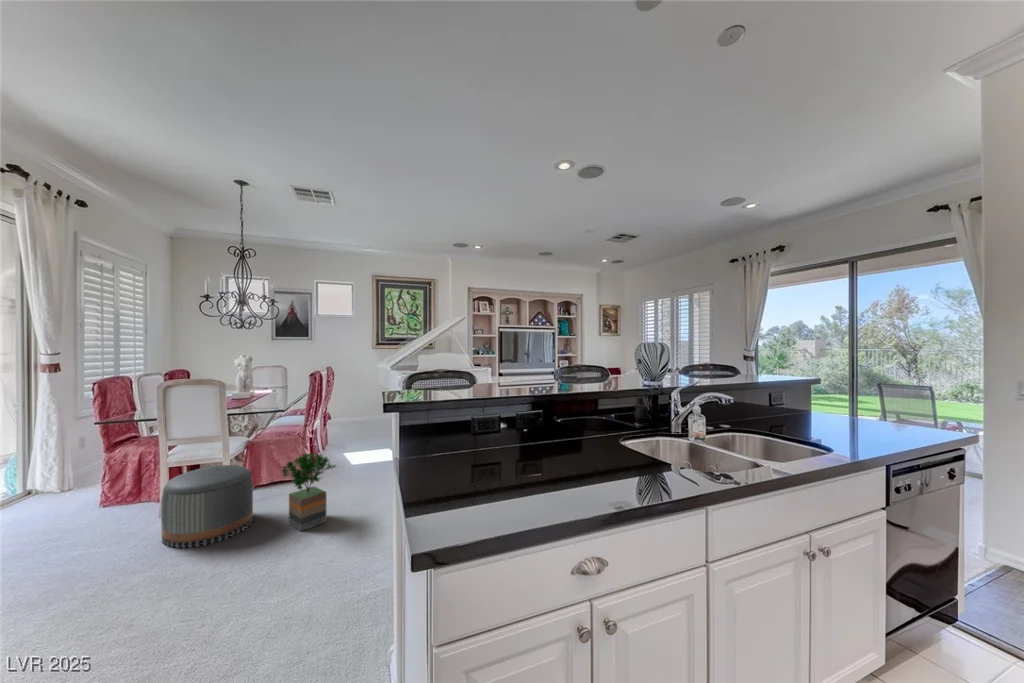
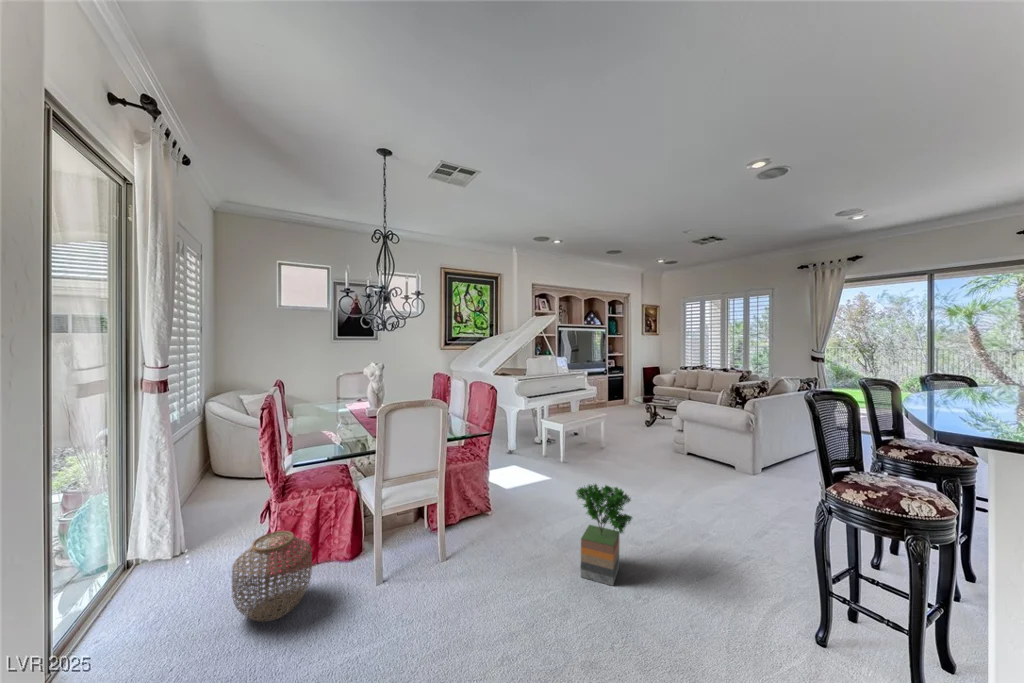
pouf: present [161,465,253,548] -> none [444,507,541,634]
woven basket: none [38,470,108,527] -> present [232,531,312,622]

